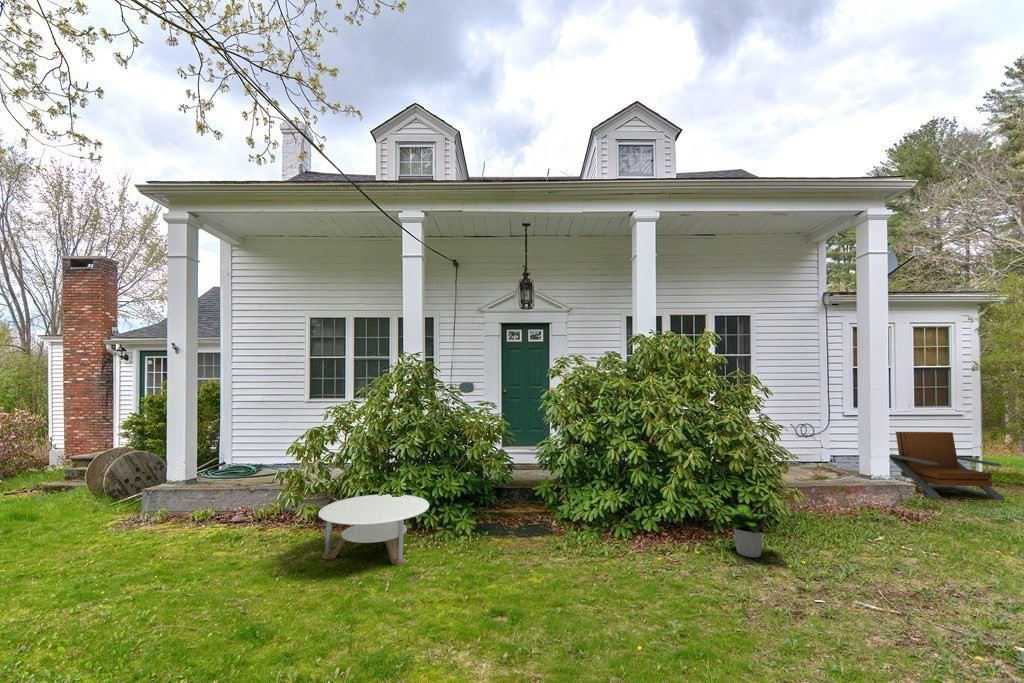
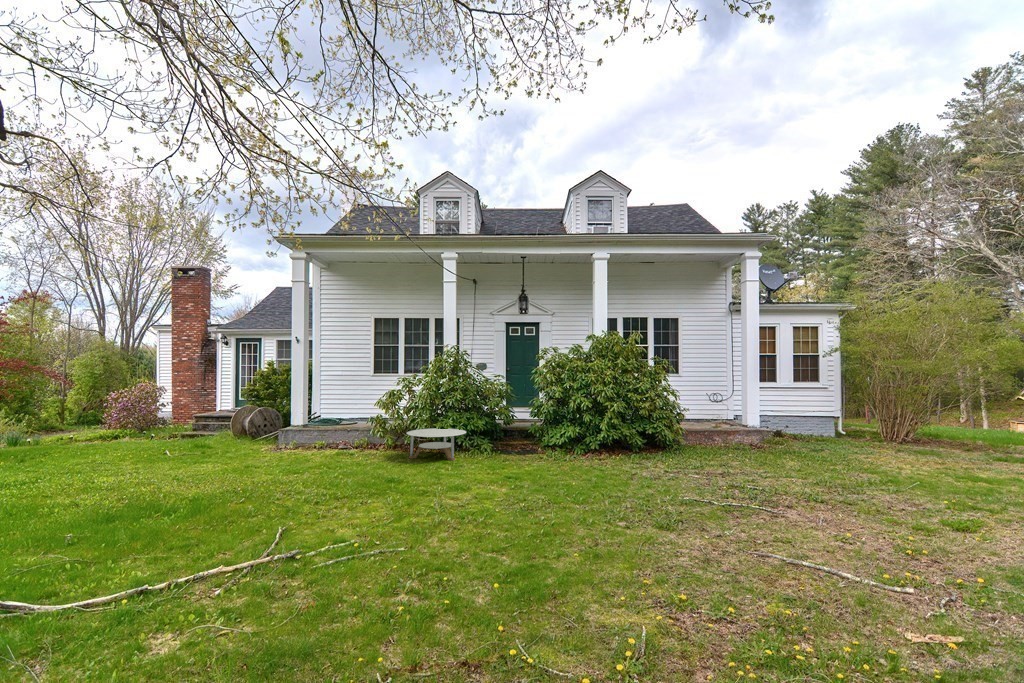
lounge chair: present [890,432,1005,500] -> none [771,399,837,442]
potted plant: present [722,504,772,558] -> none [629,433,660,460]

